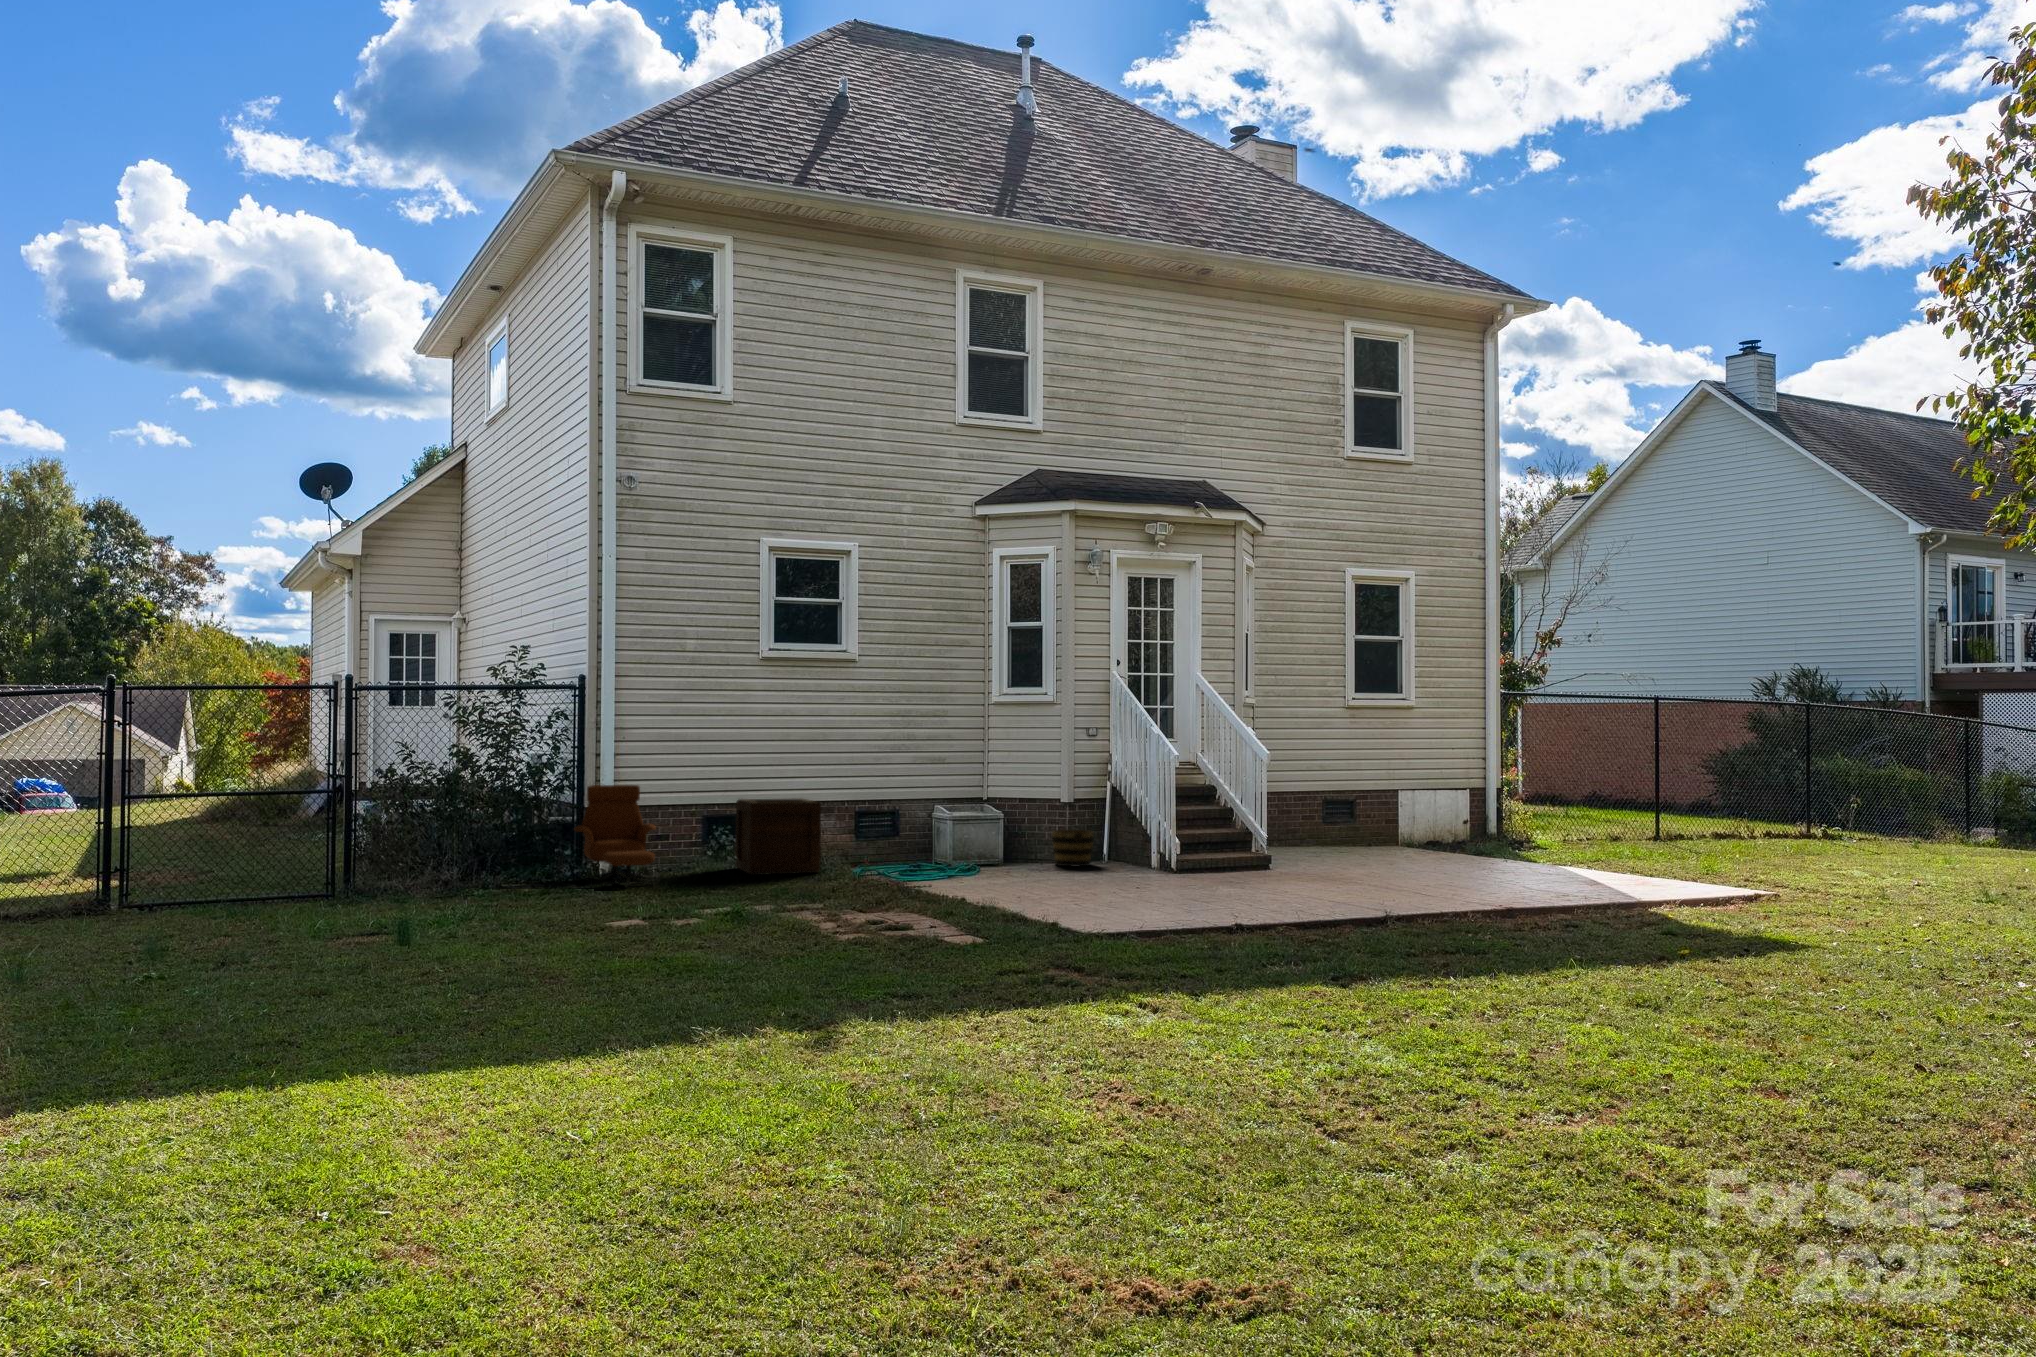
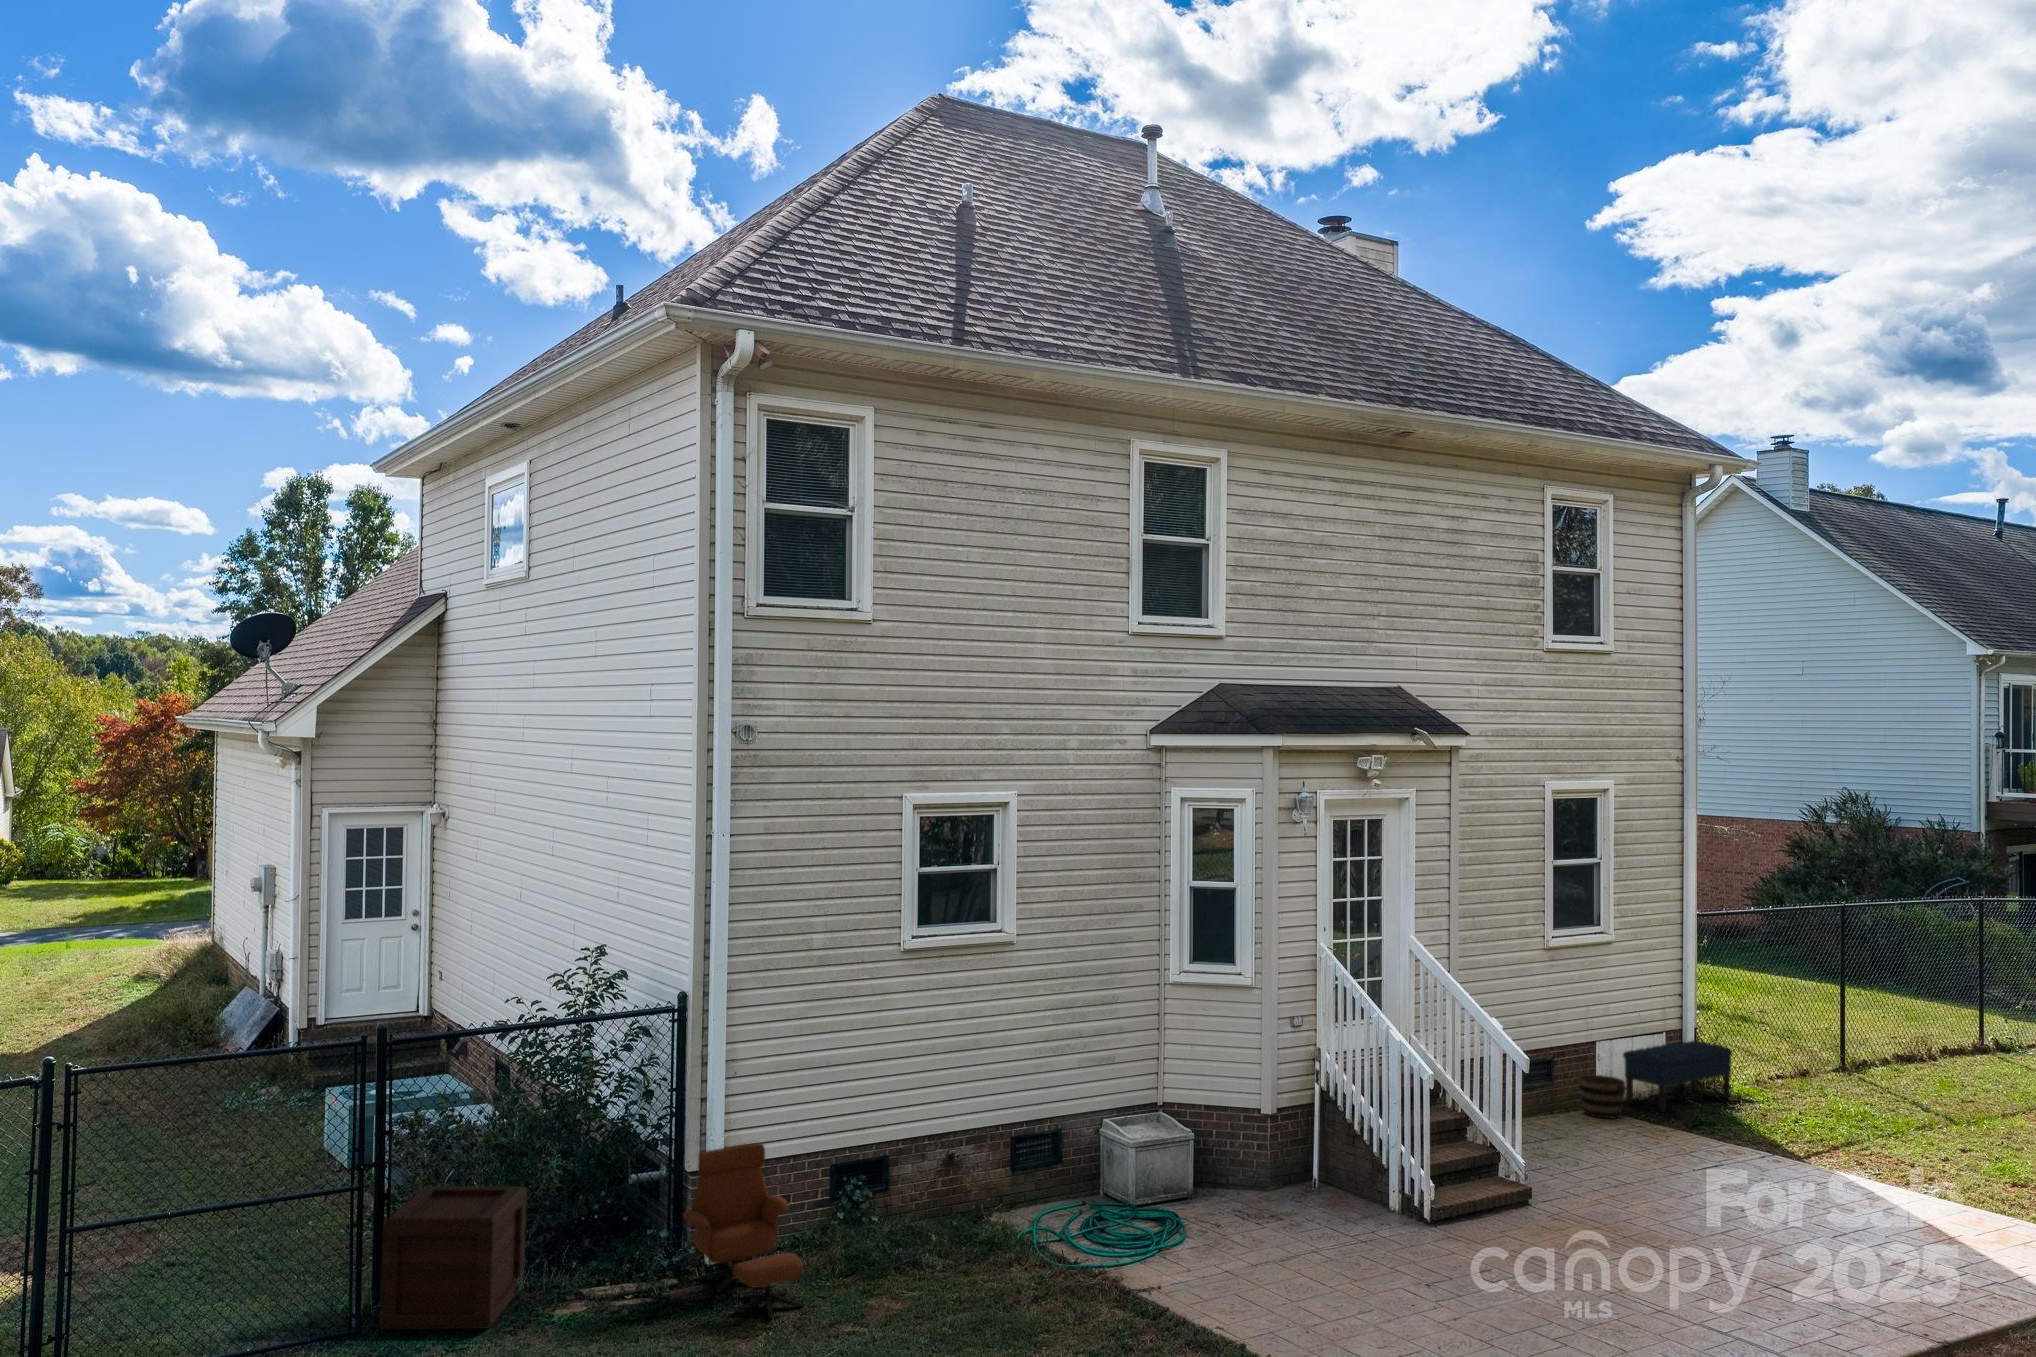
bench: none [1420,796,1520,845] -> present [1623,1041,1732,1112]
wooden crate: present [735,799,821,875] -> present [379,1186,527,1330]
bucket: present [1052,830,1094,867] -> present [1579,1075,1626,1118]

